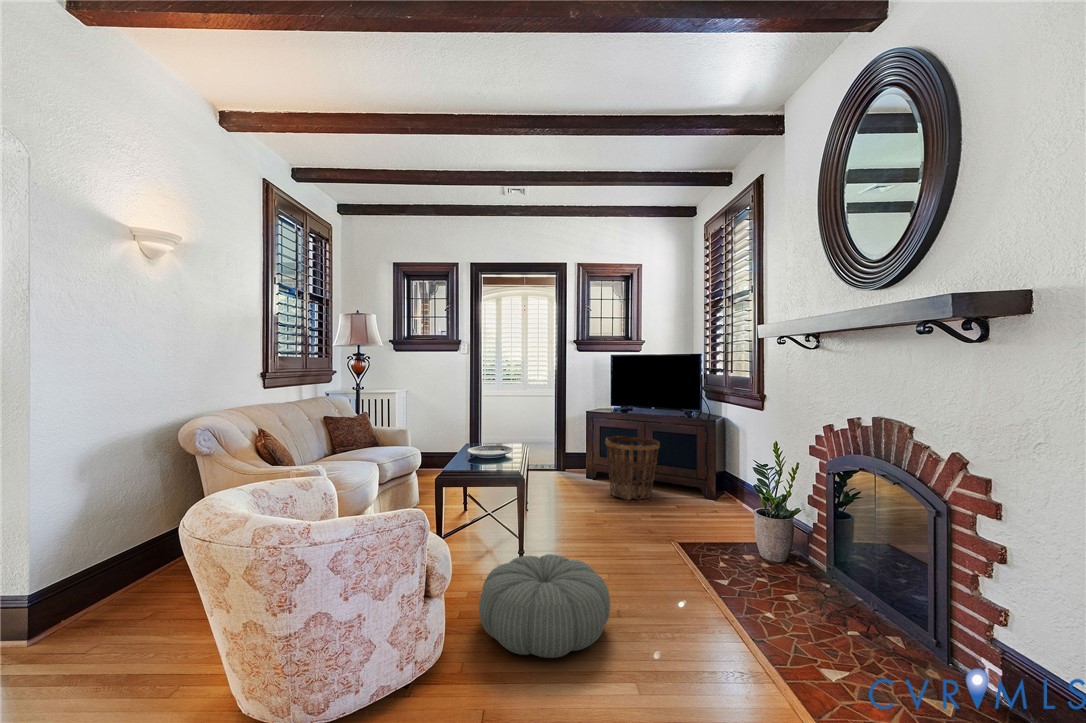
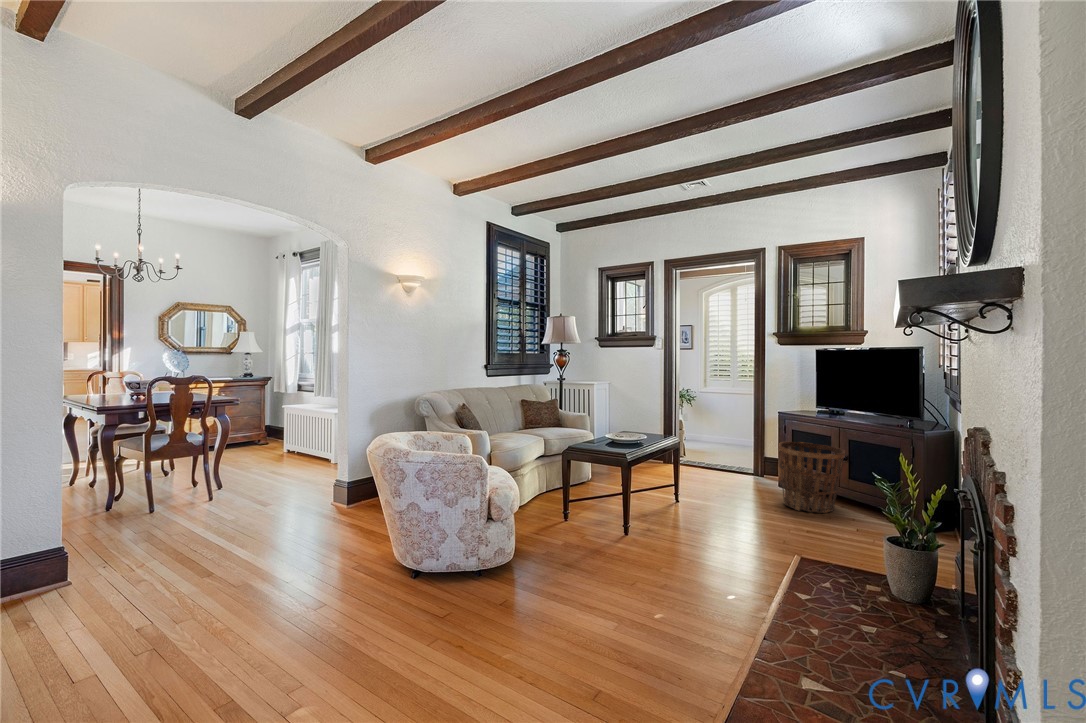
pouf: present [479,554,610,658] -> none [543,518,649,592]

